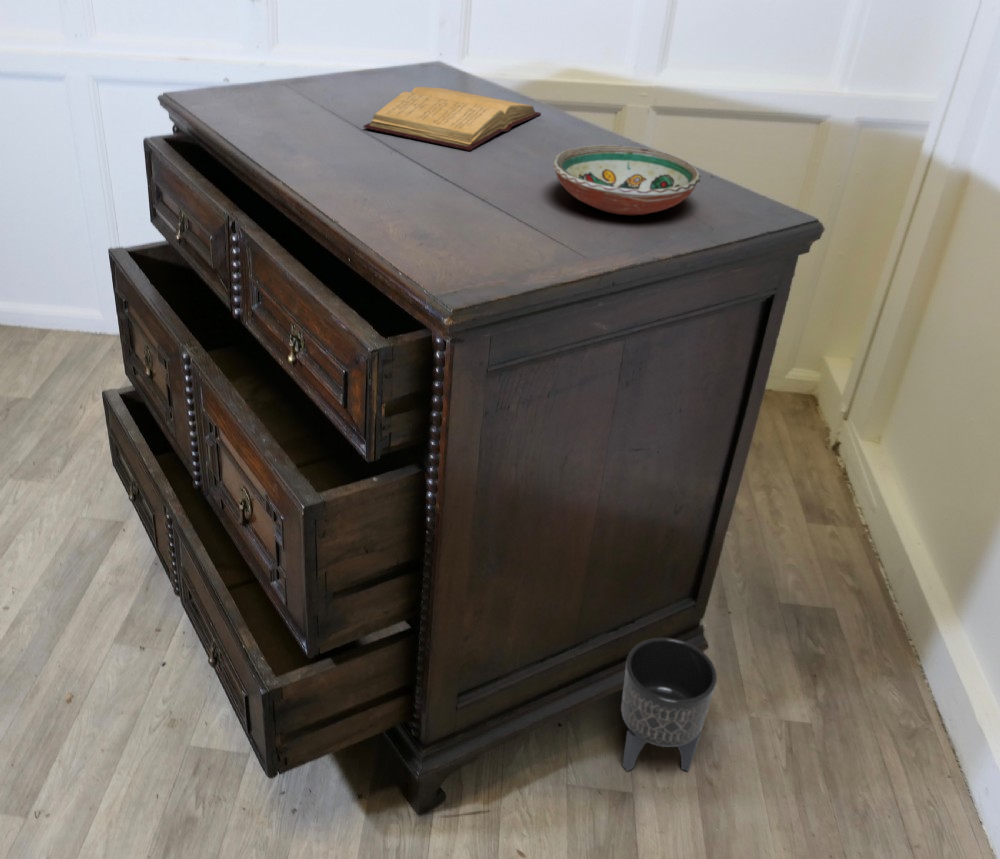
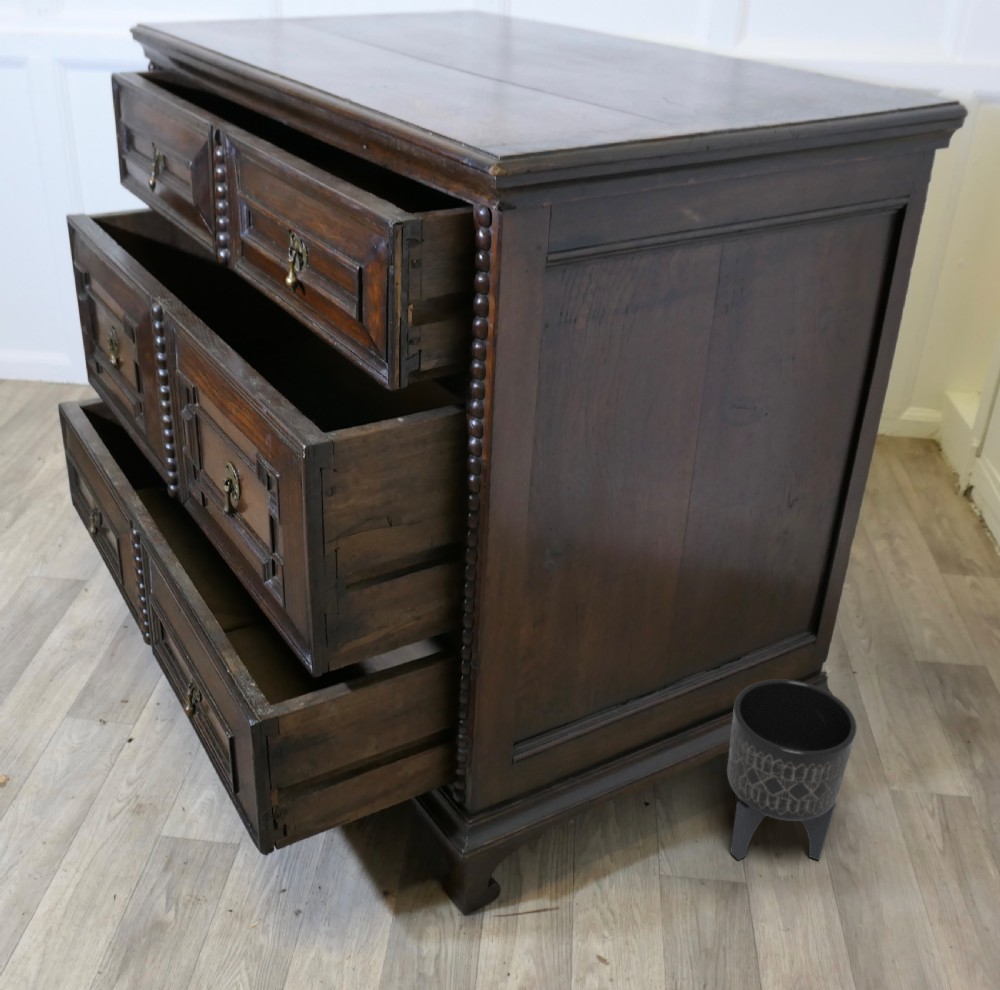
book: present [364,87,541,150] -> none [382,10,601,60]
decorative bowl: present [553,145,701,215] -> none [626,27,820,96]

